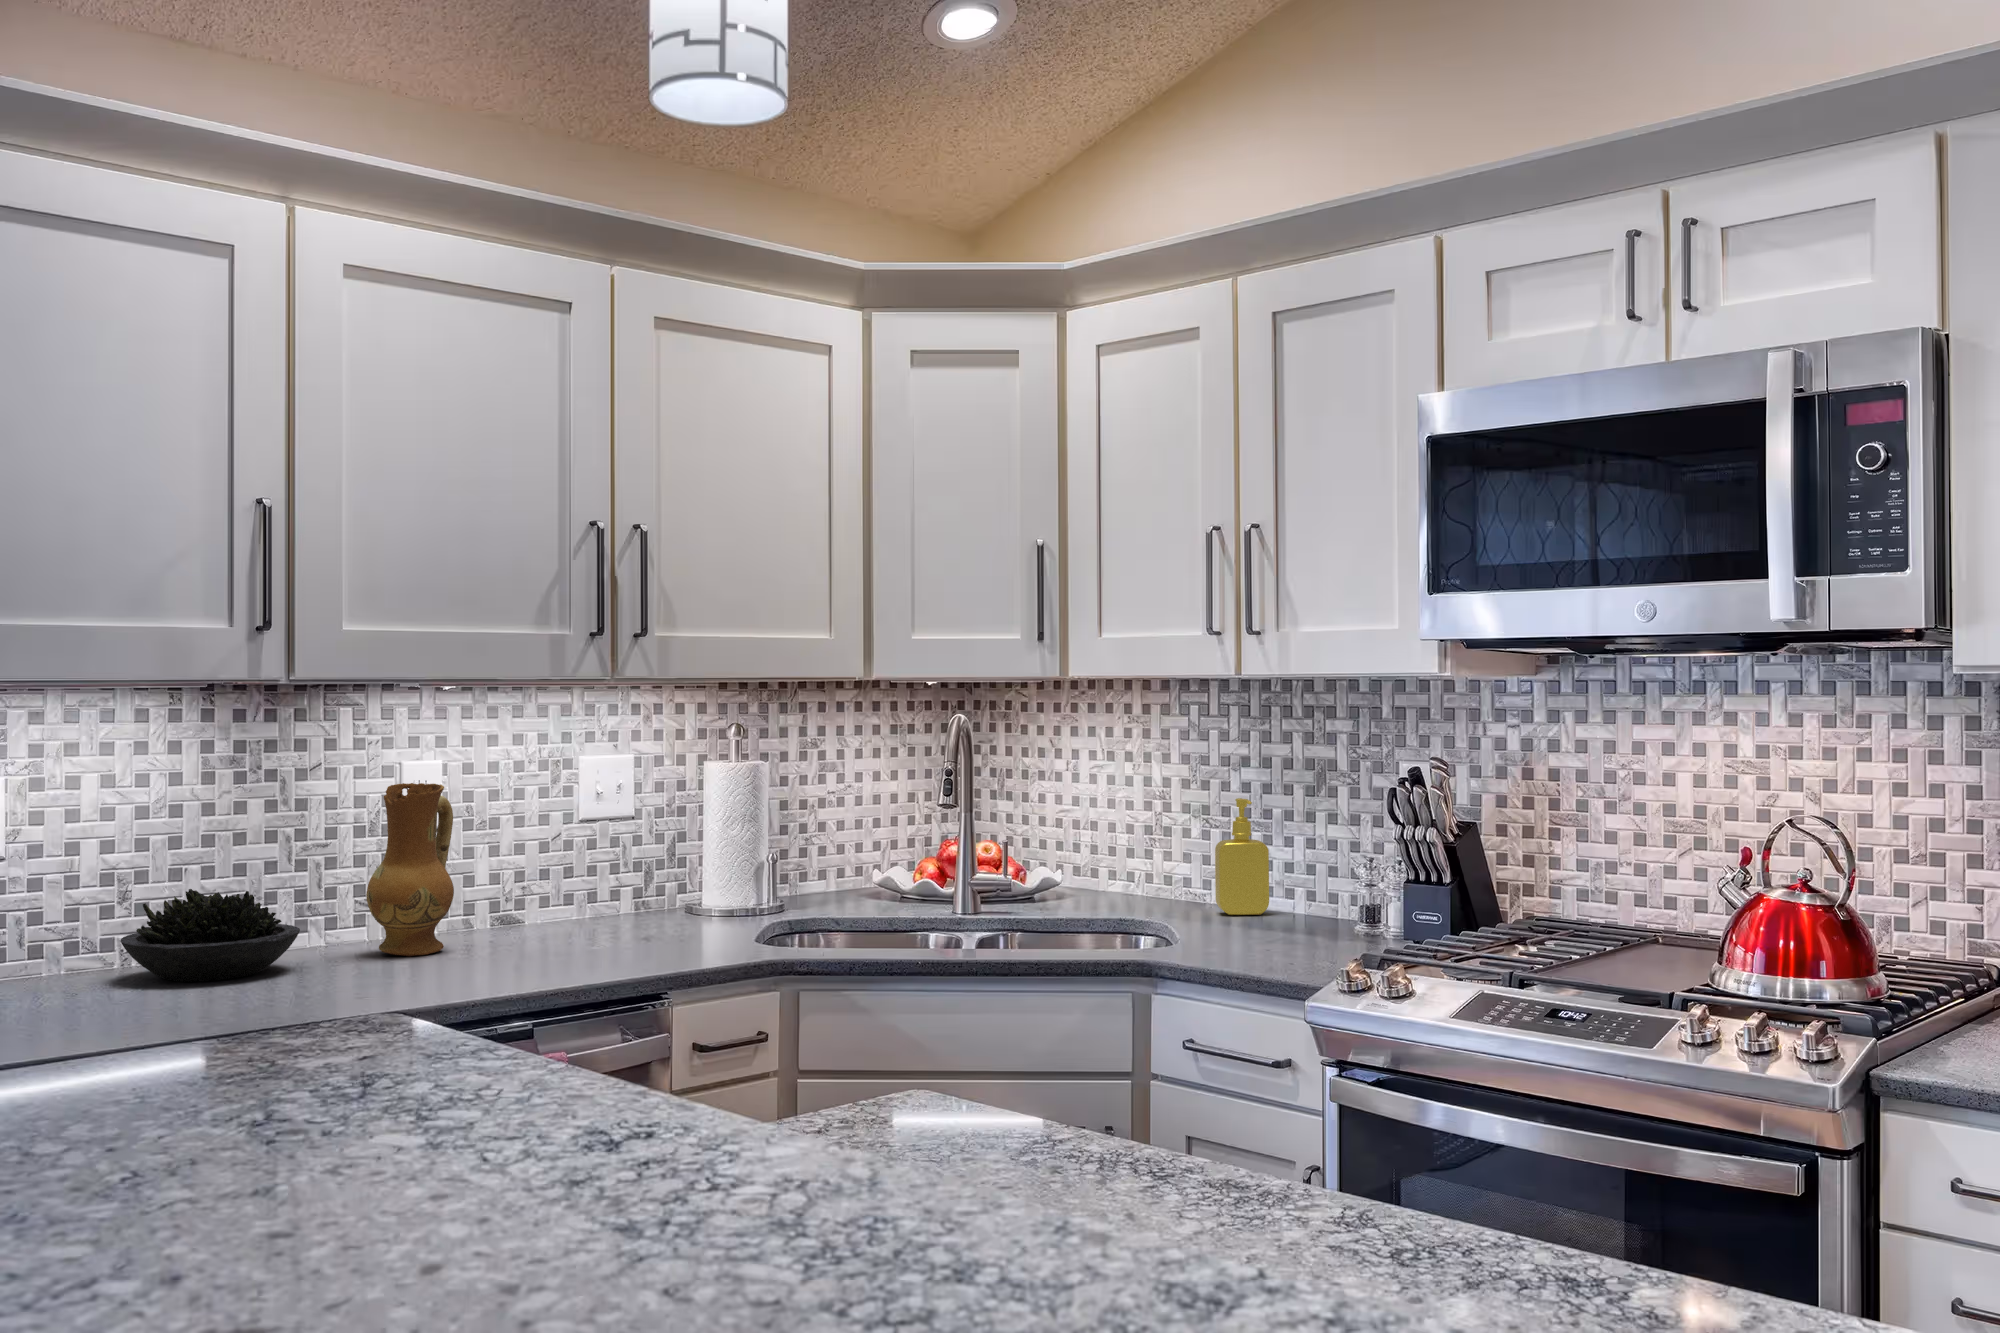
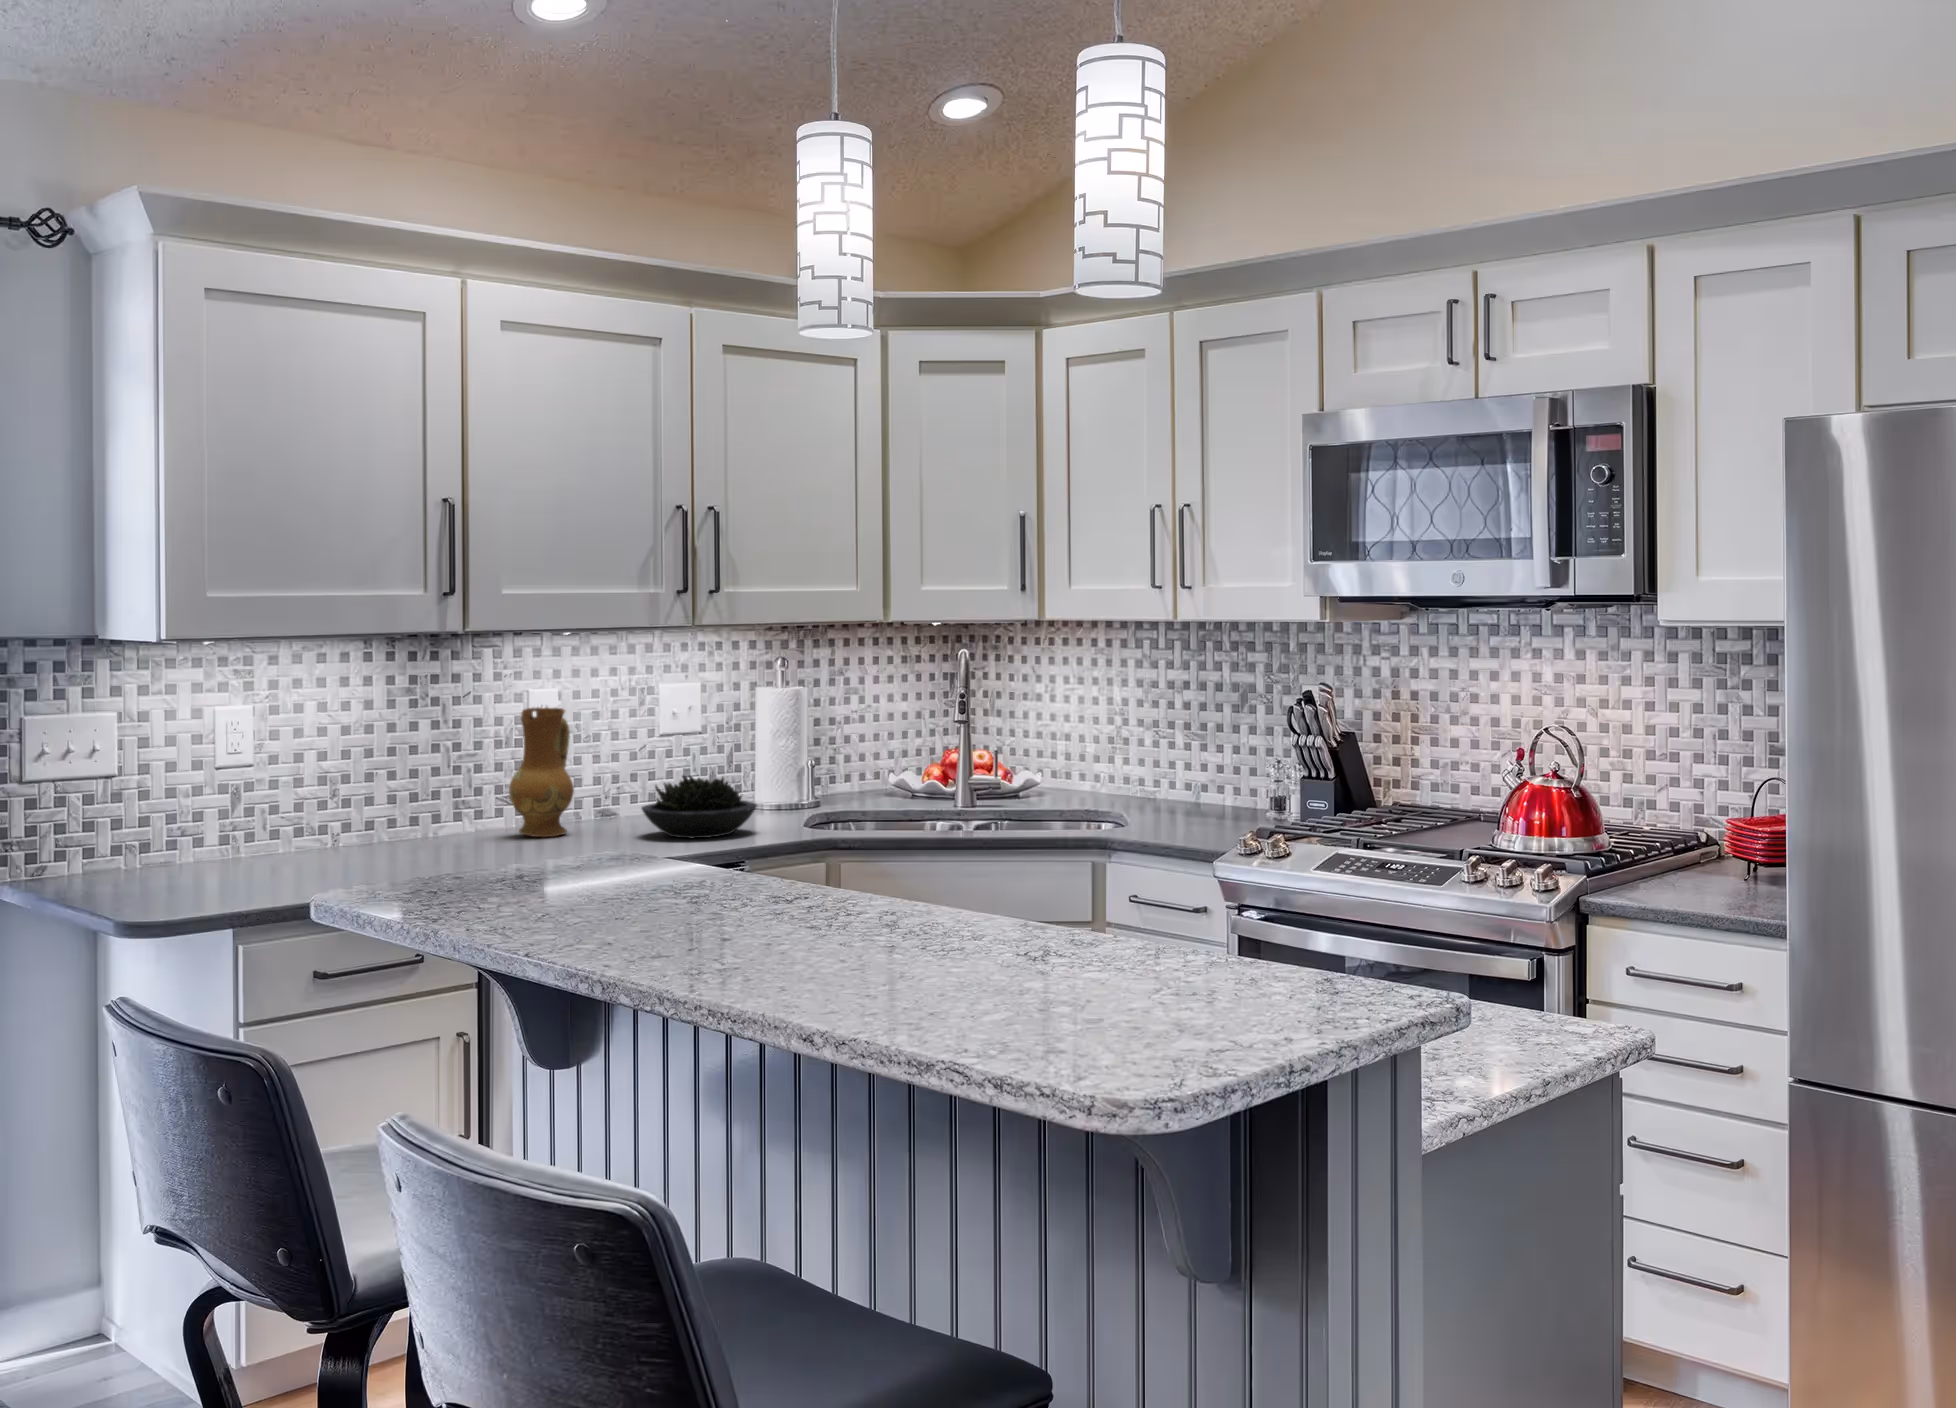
soap dispenser: present [1215,798,1269,915] -> none [1160,715,1201,806]
succulent plant: present [120,889,300,982] -> present [642,775,757,838]

